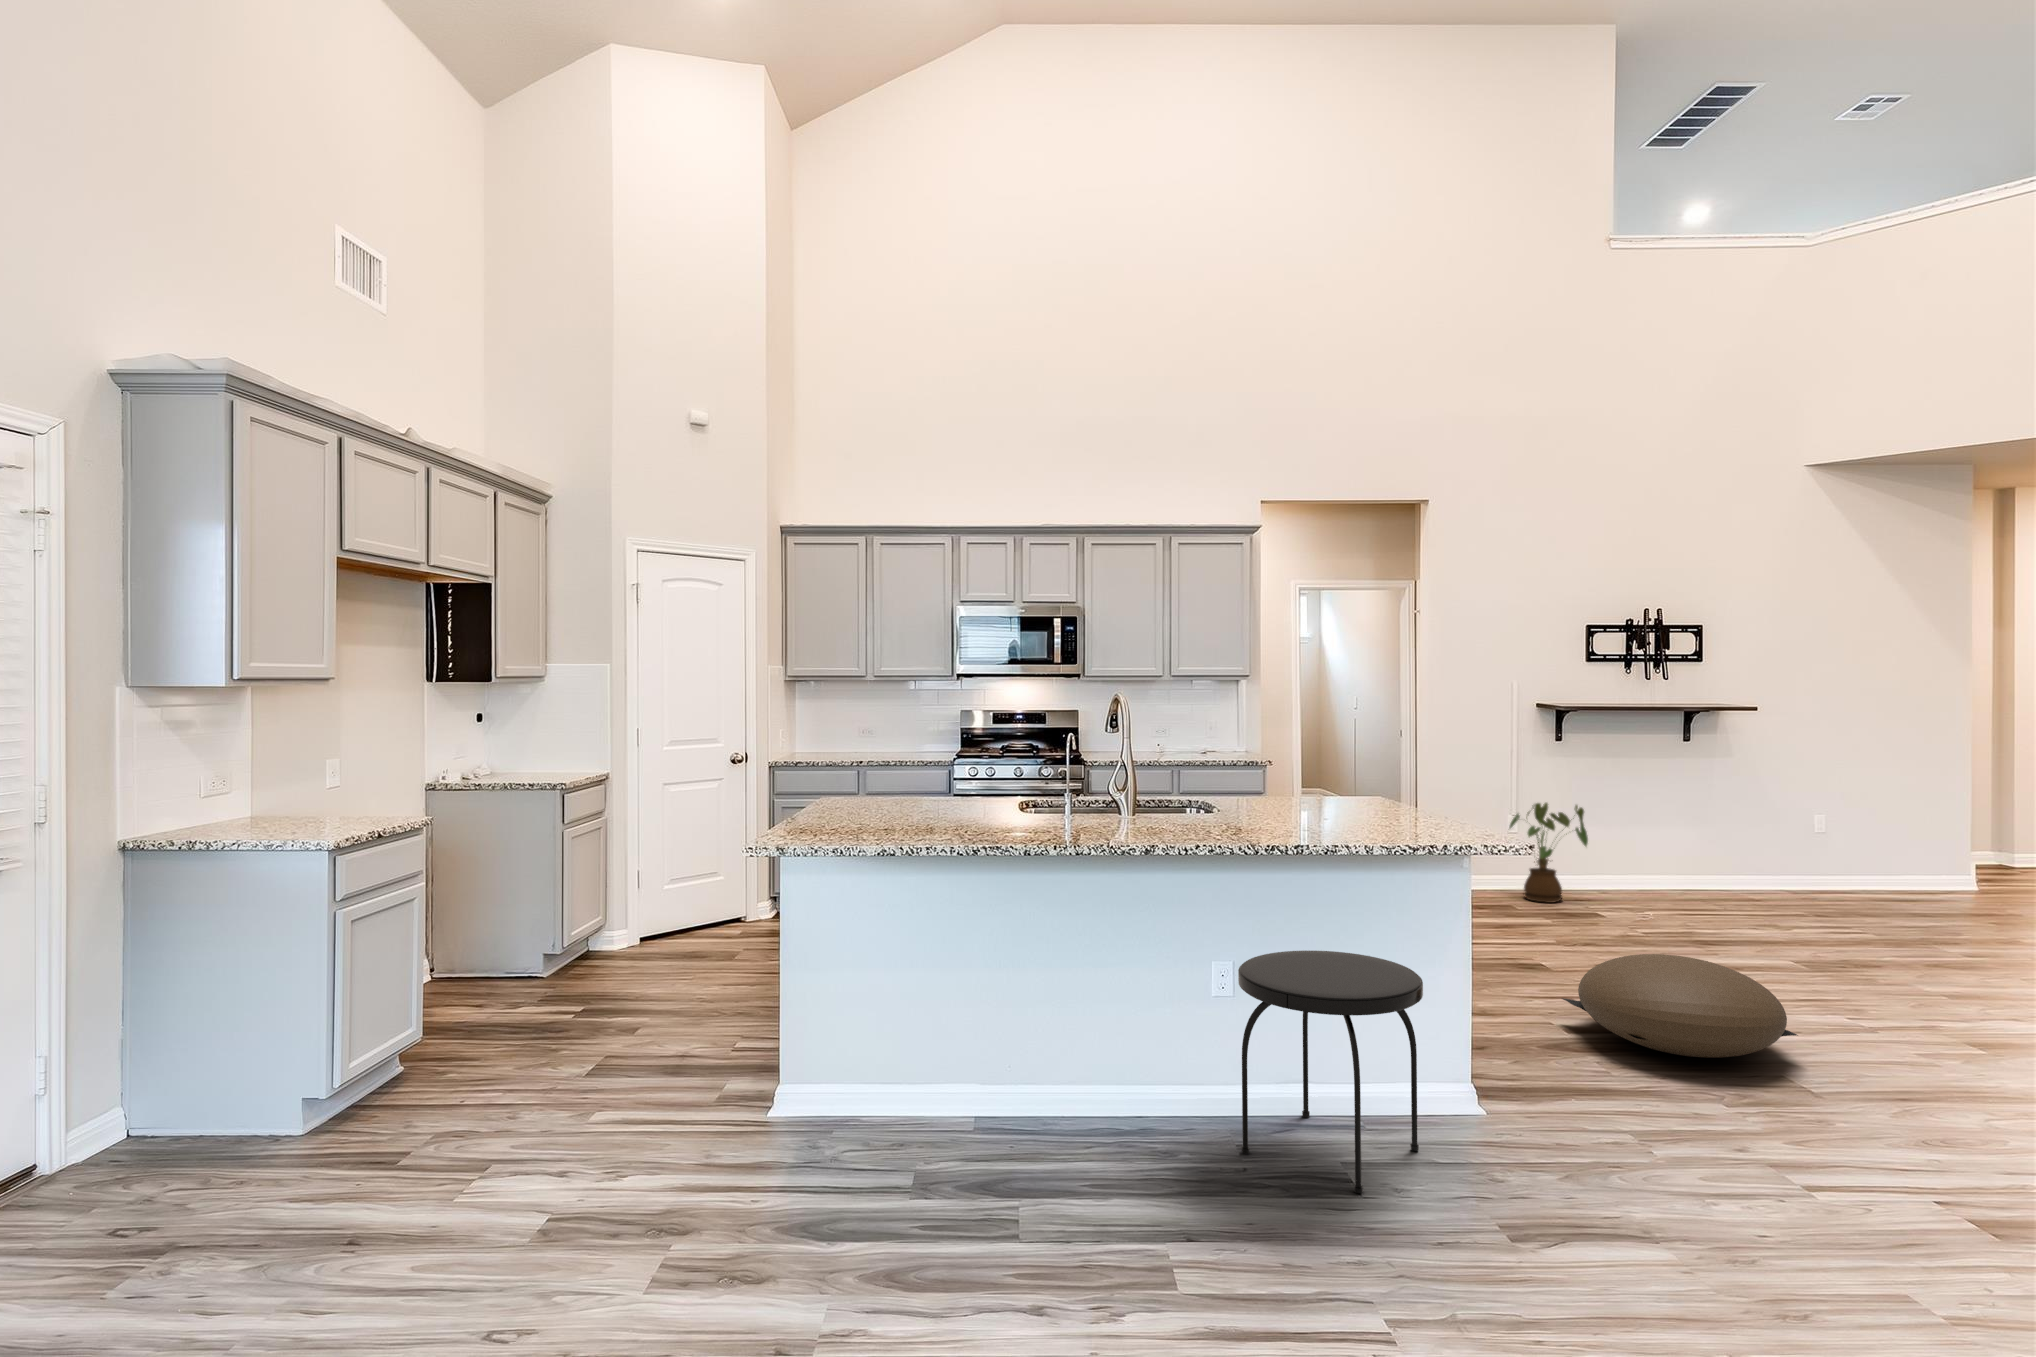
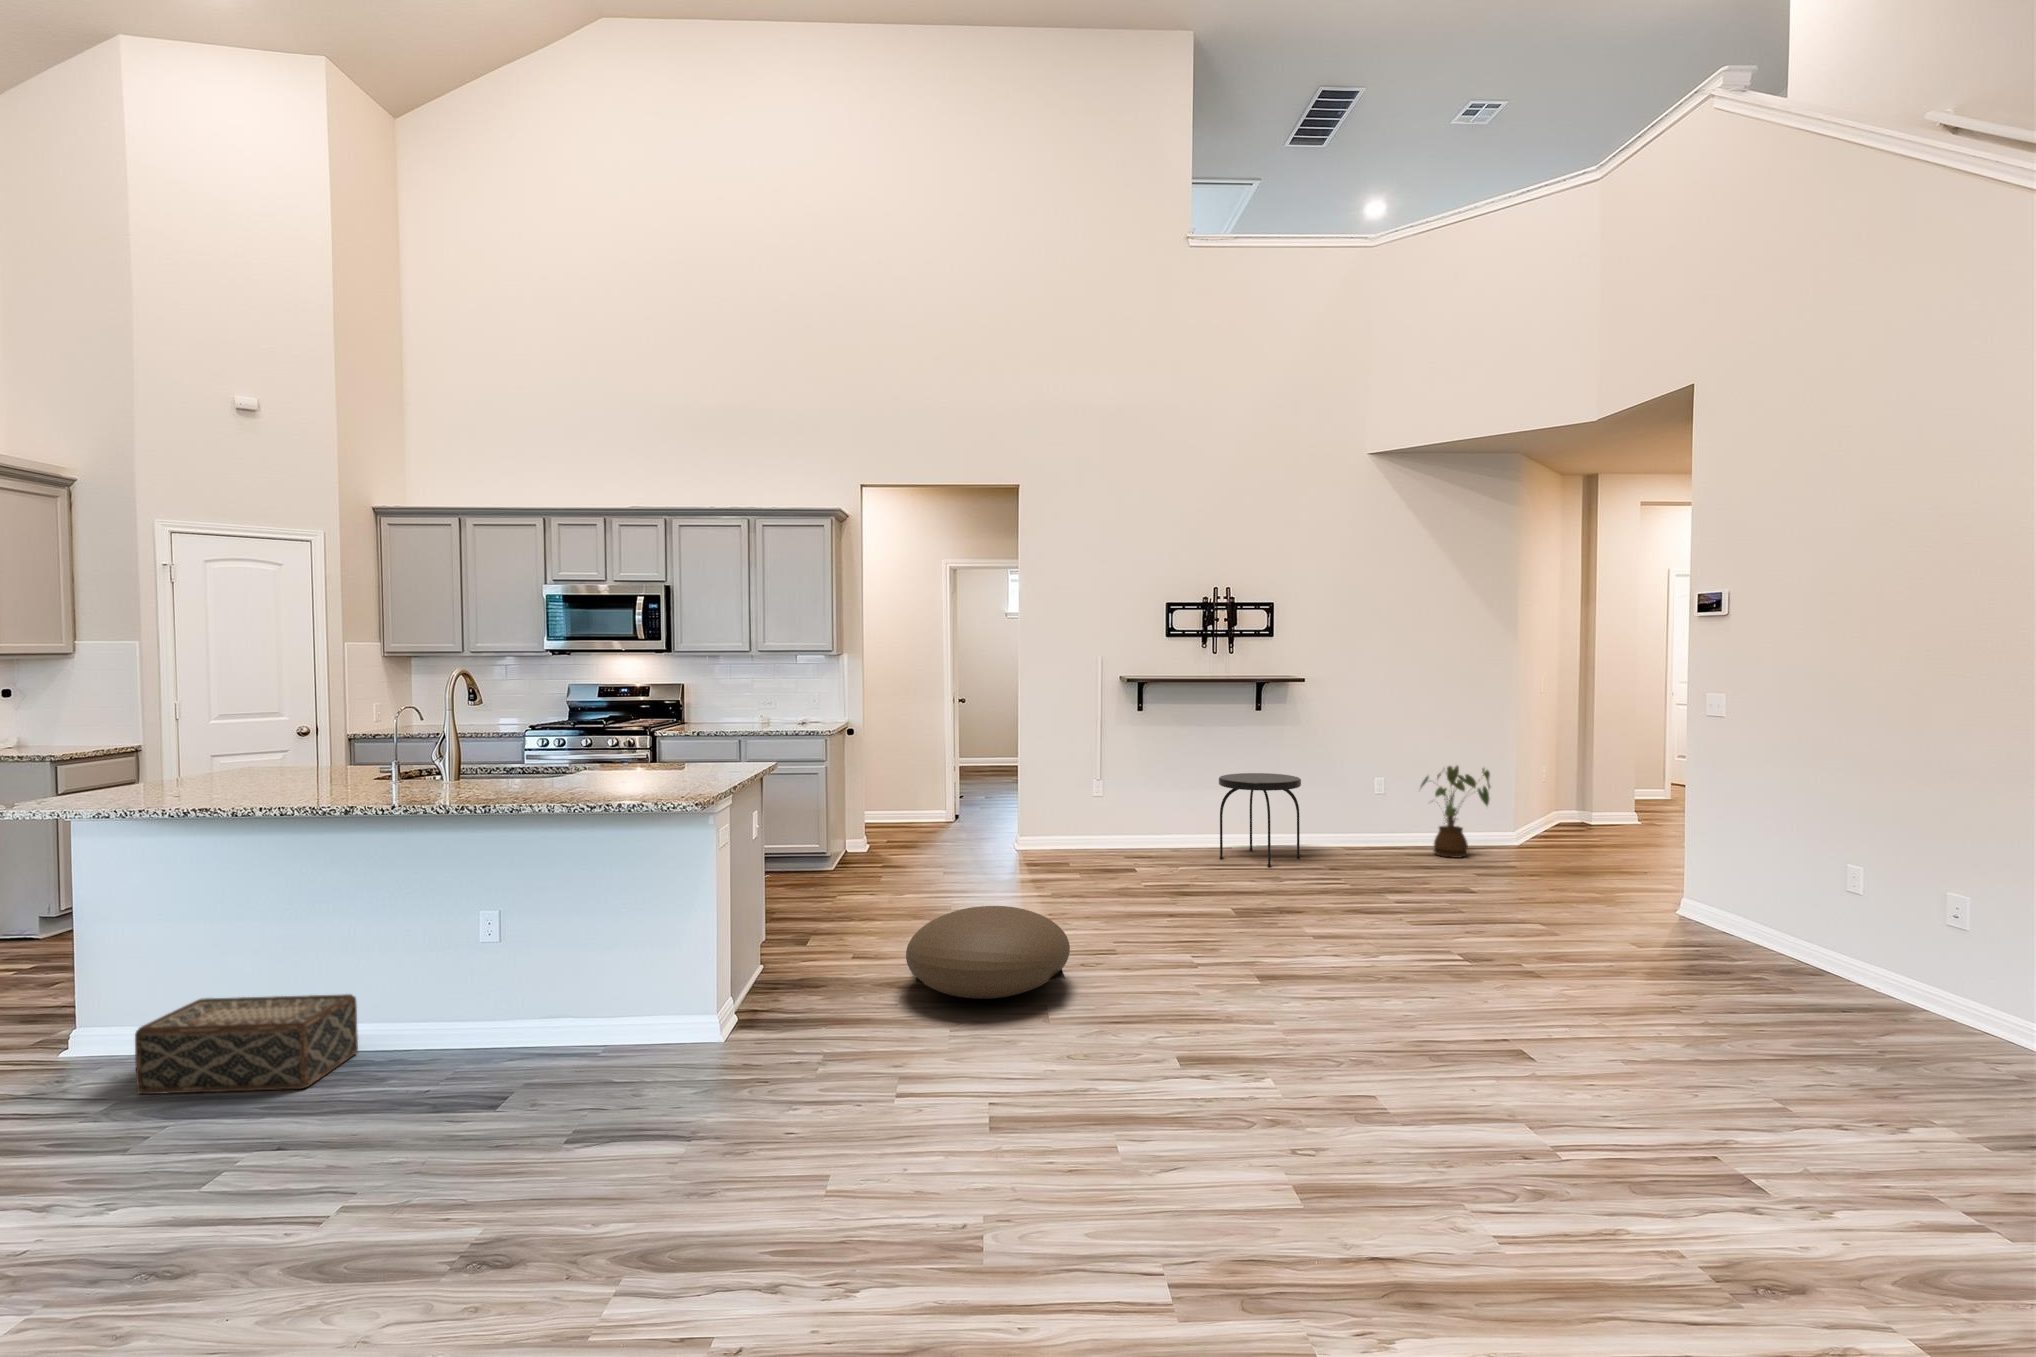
house plant: present [1509,803,1588,903] -> present [1421,766,1490,858]
side table: present [1238,951,1423,1193] -> present [1219,773,1301,867]
woven basket: none [944,1053,1126,1165] -> present [135,994,358,1094]

